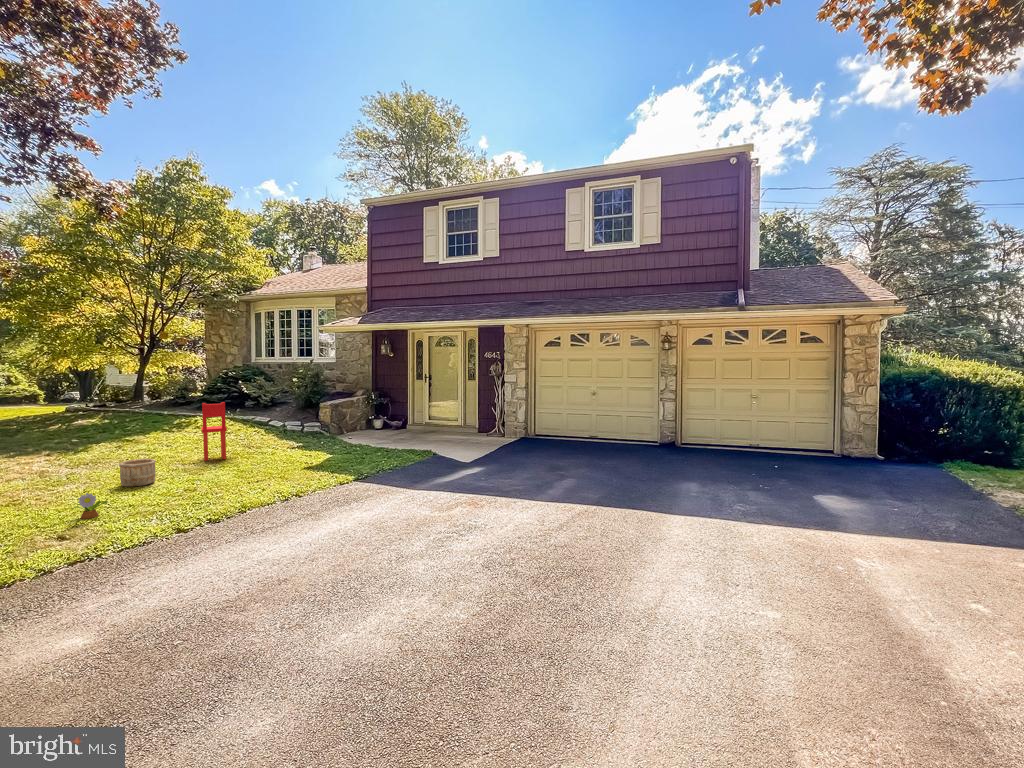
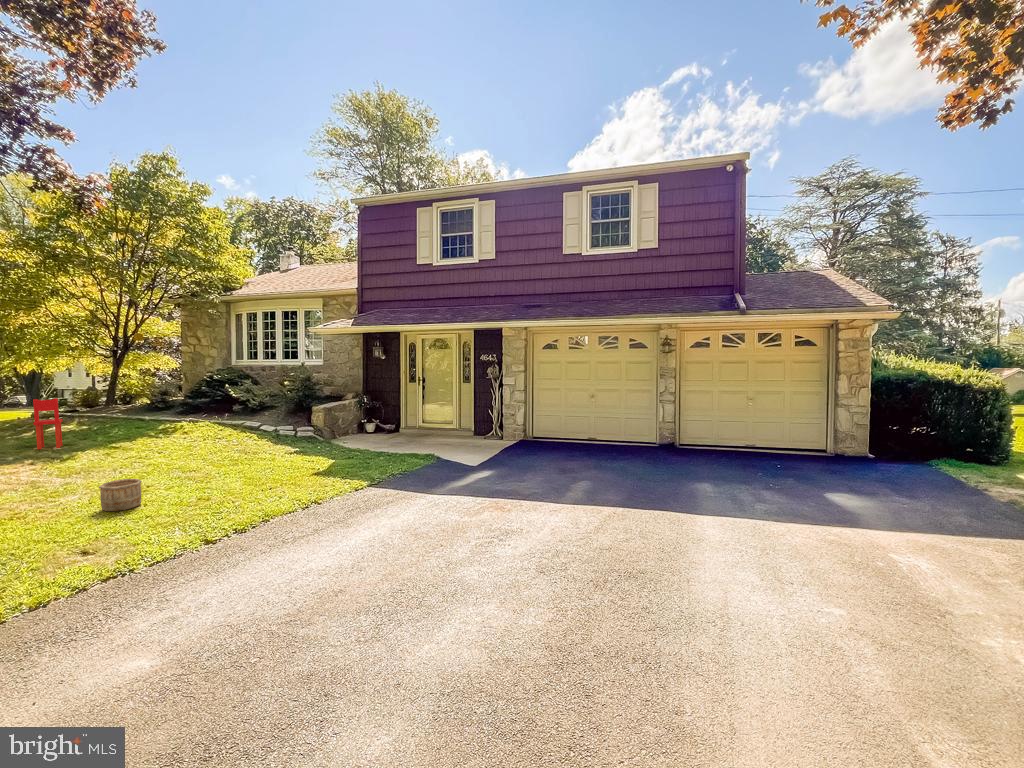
chair: present [201,402,227,461] -> present [33,398,63,449]
decorative plant: present [72,493,109,519] -> none [44,528,90,557]

